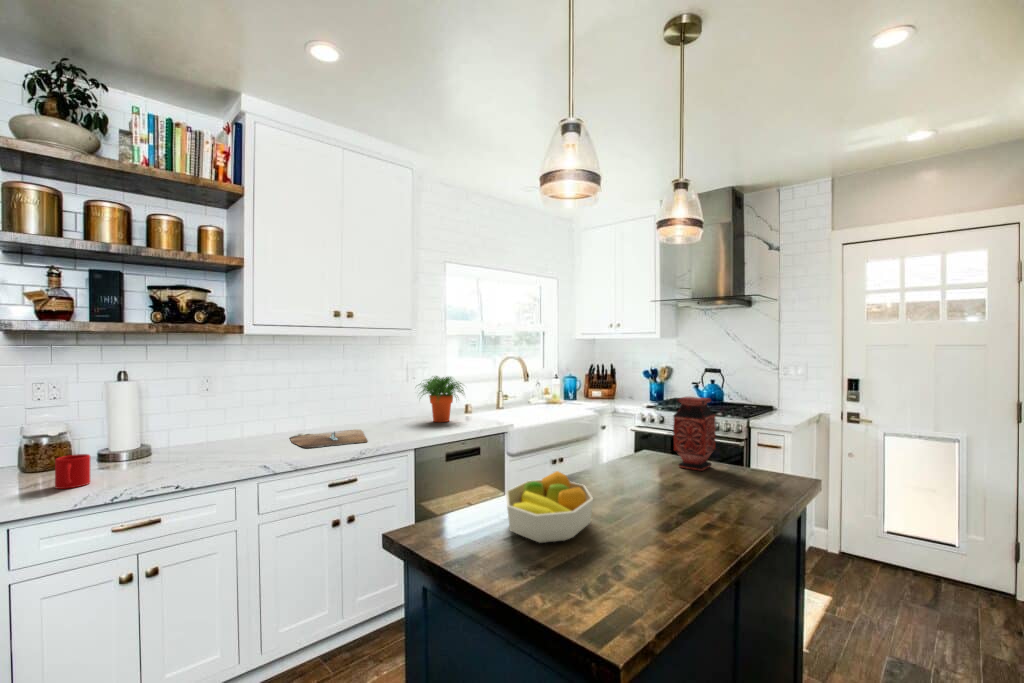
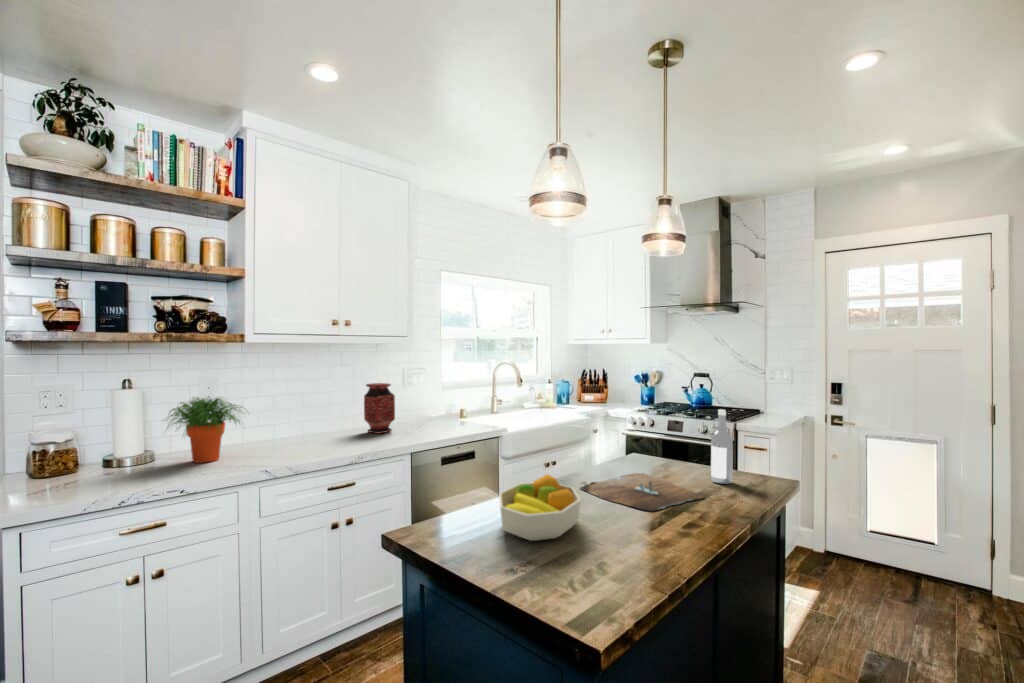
potted plant: present [419,376,463,422] -> present [166,397,242,463]
vase: present [673,397,716,471] -> present [364,383,395,434]
wine bottle: none [728,404,751,482] -> present [711,409,733,484]
cutting board: present [290,430,368,448] -> present [580,473,704,511]
mug: present [55,454,90,489] -> none [67,460,100,494]

